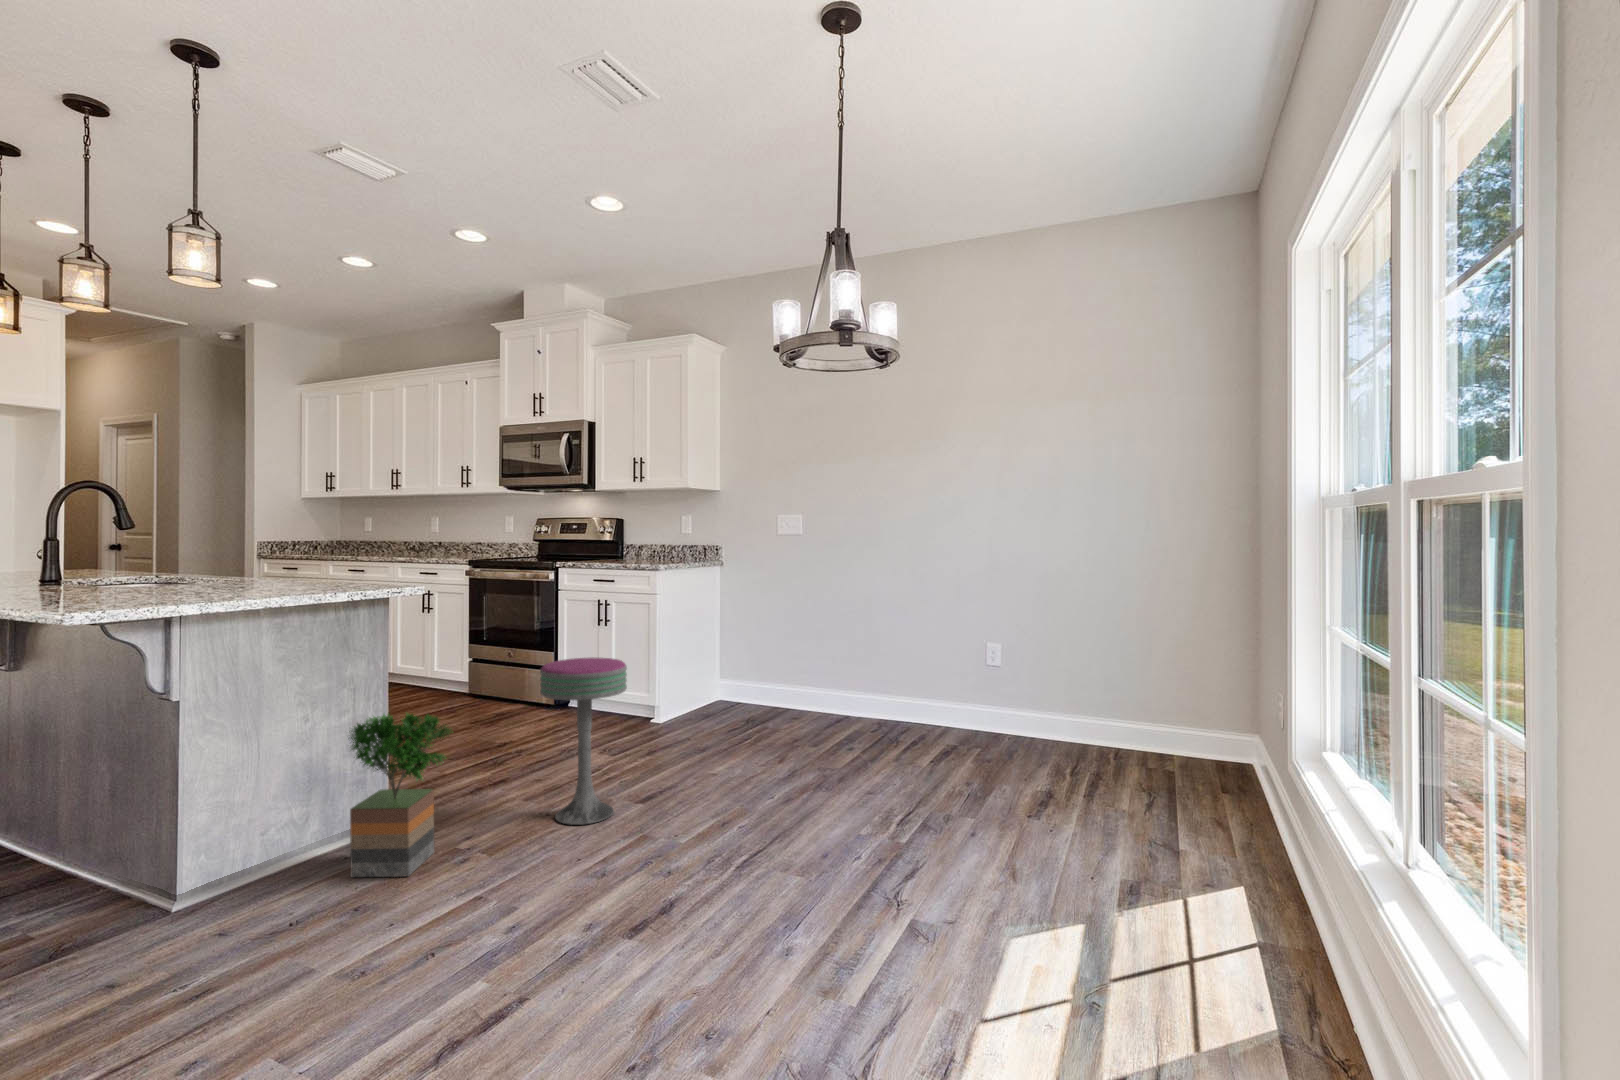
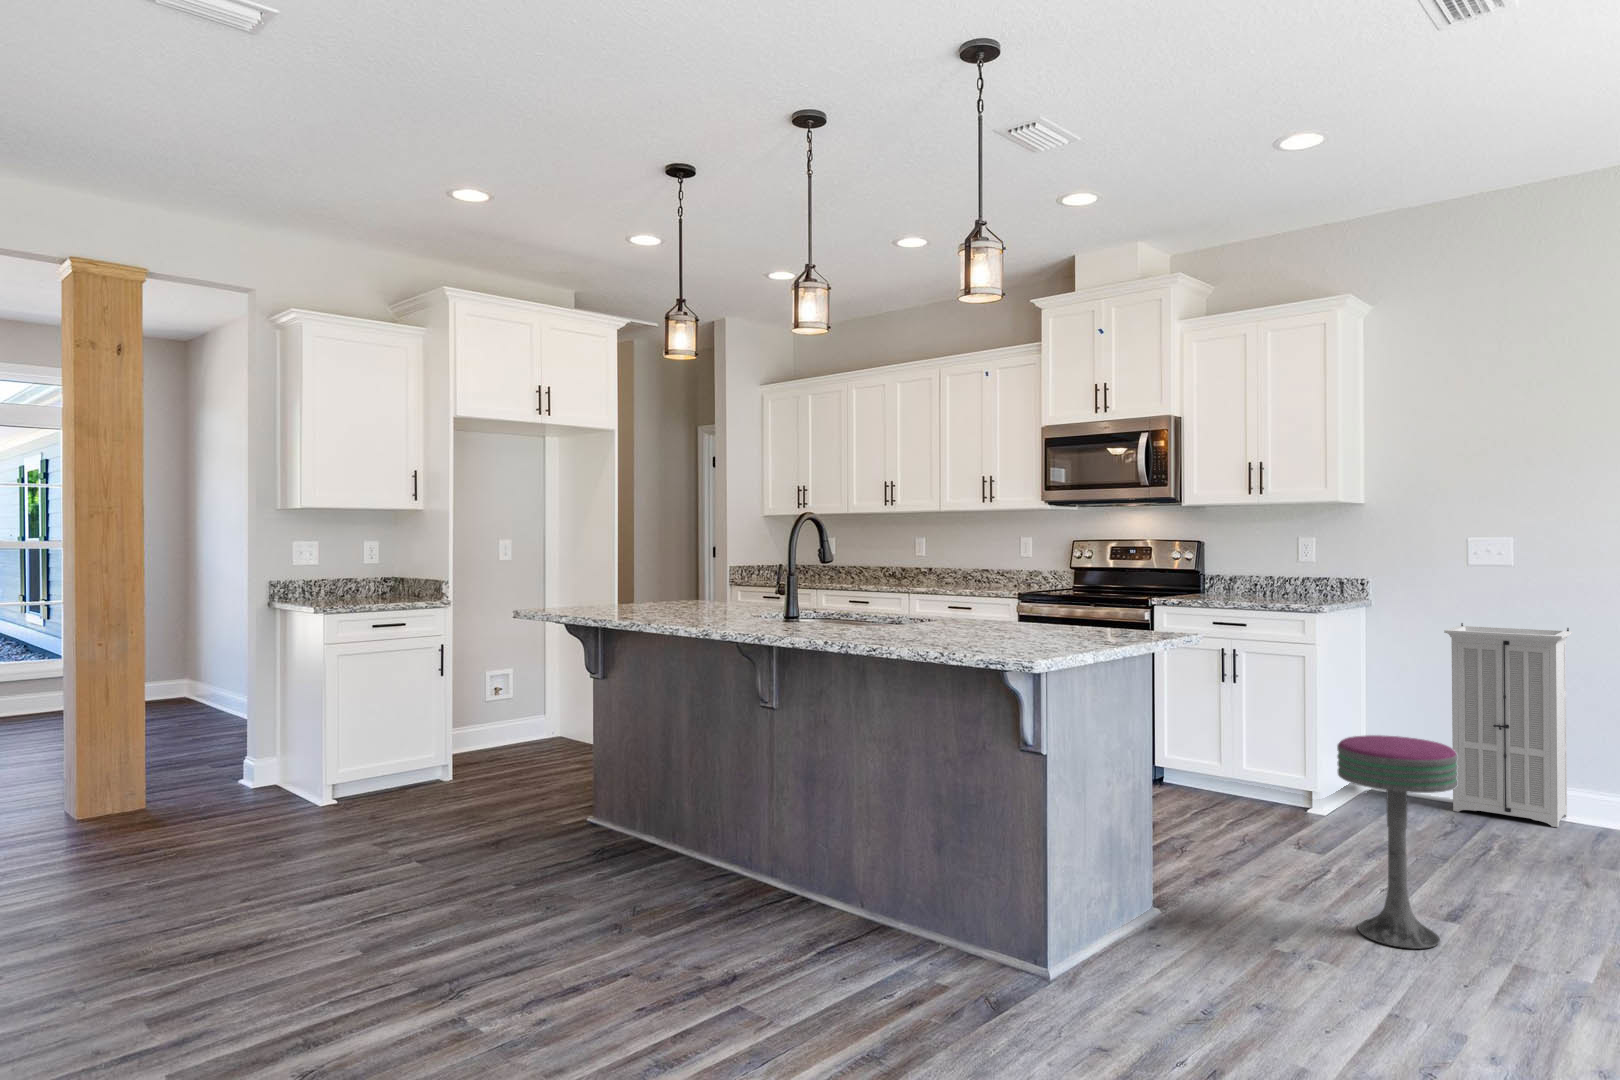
storage cabinet: none [748,579,830,724] -> present [1444,623,1572,827]
potted tree: present [350,713,452,877] -> none [1174,797,1308,994]

